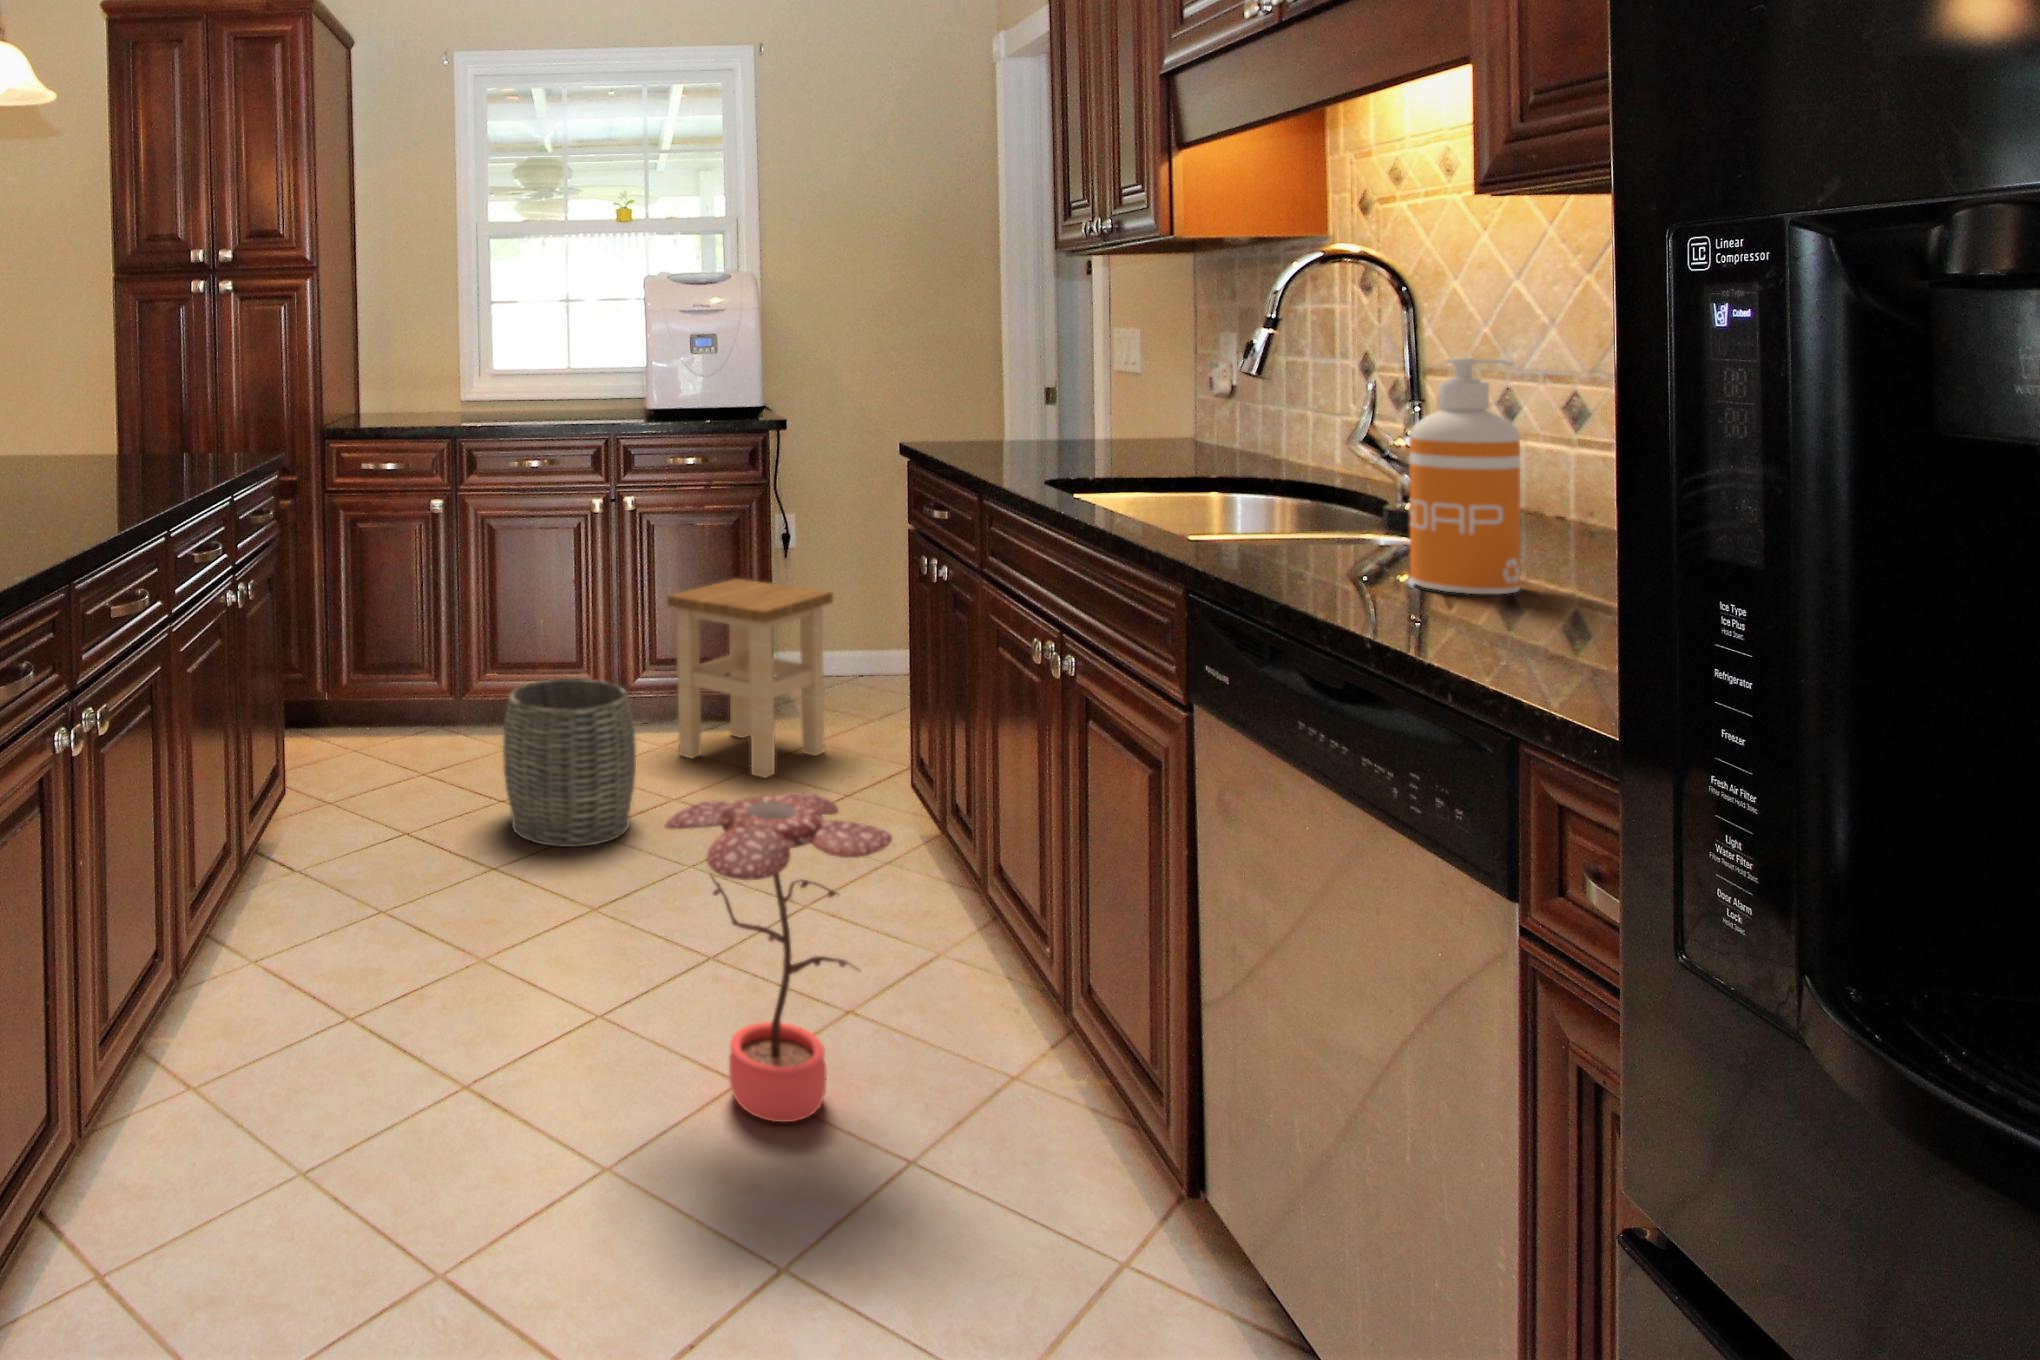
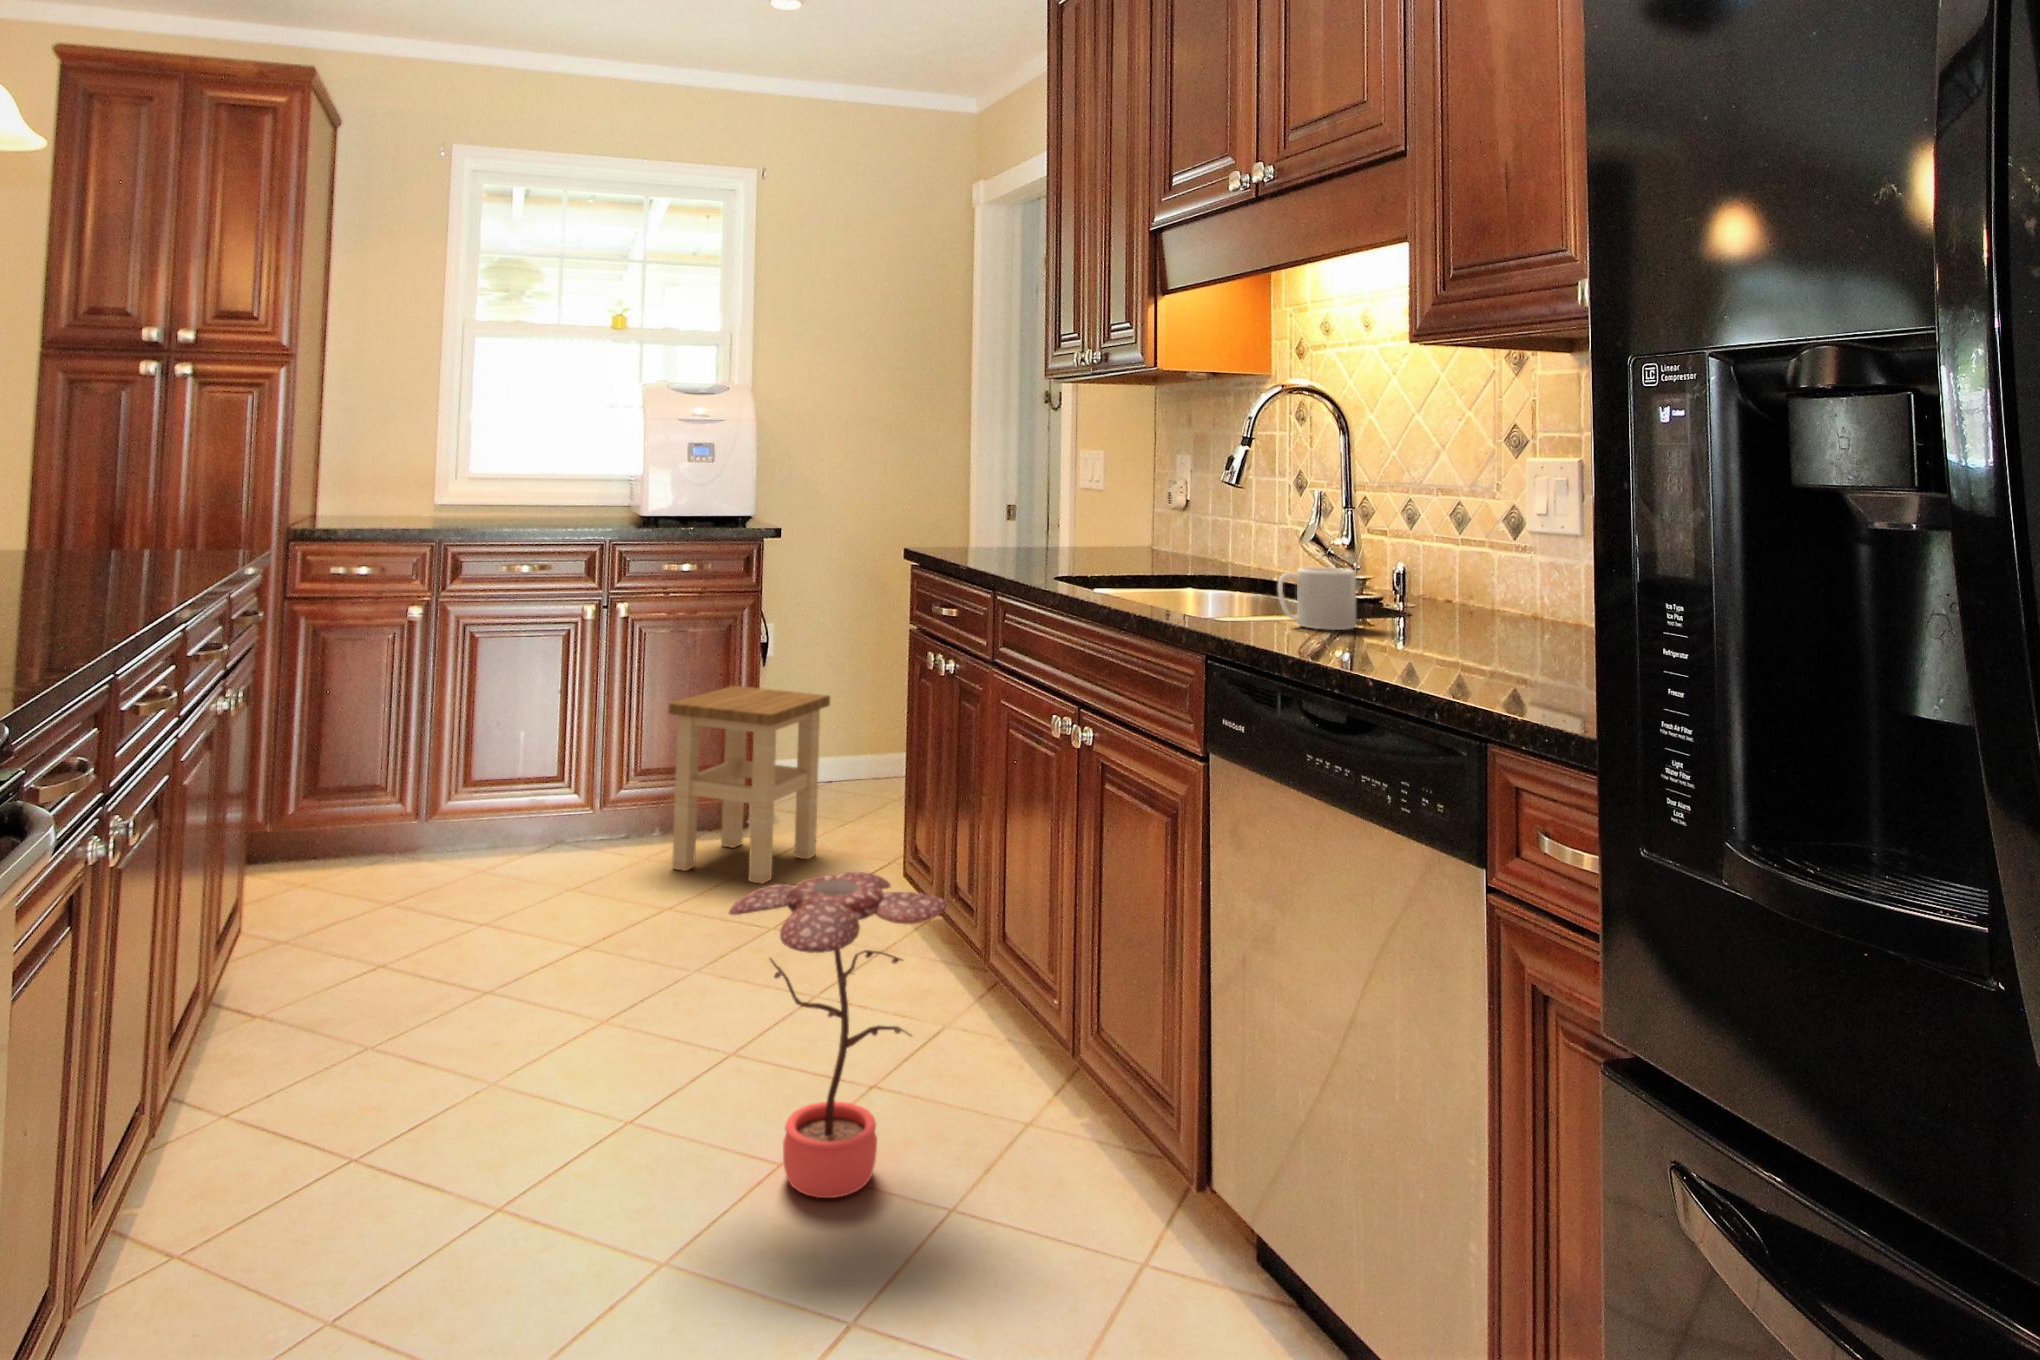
soap dispenser: present [1409,357,1520,594] -> none [1374,467,1447,649]
mug: none [1289,481,1401,561] -> present [1278,567,1356,630]
woven basket: present [503,679,636,847] -> none [500,790,644,969]

